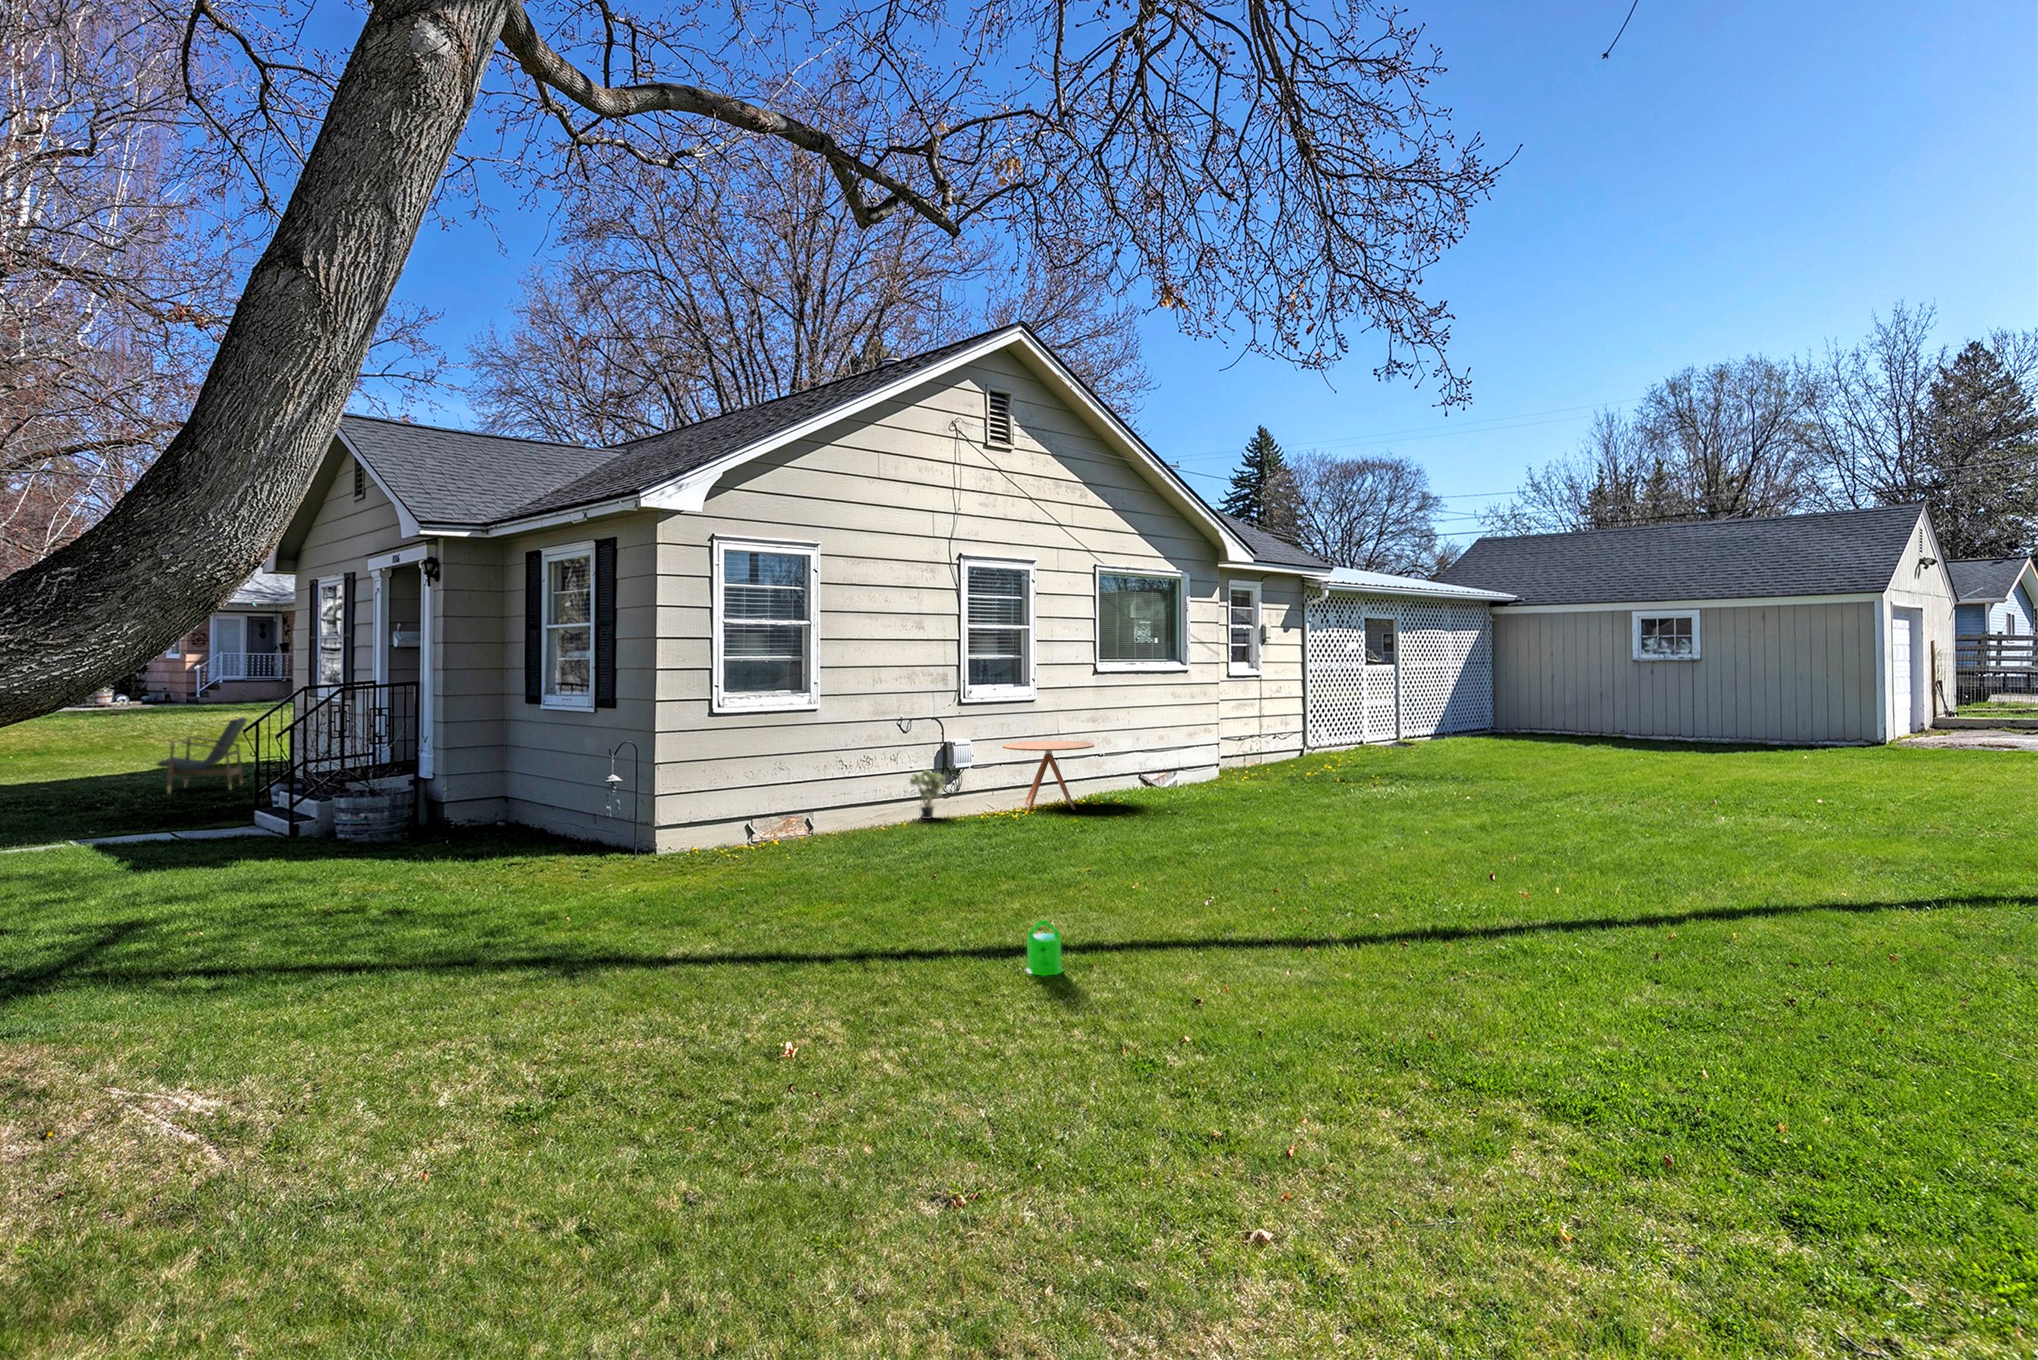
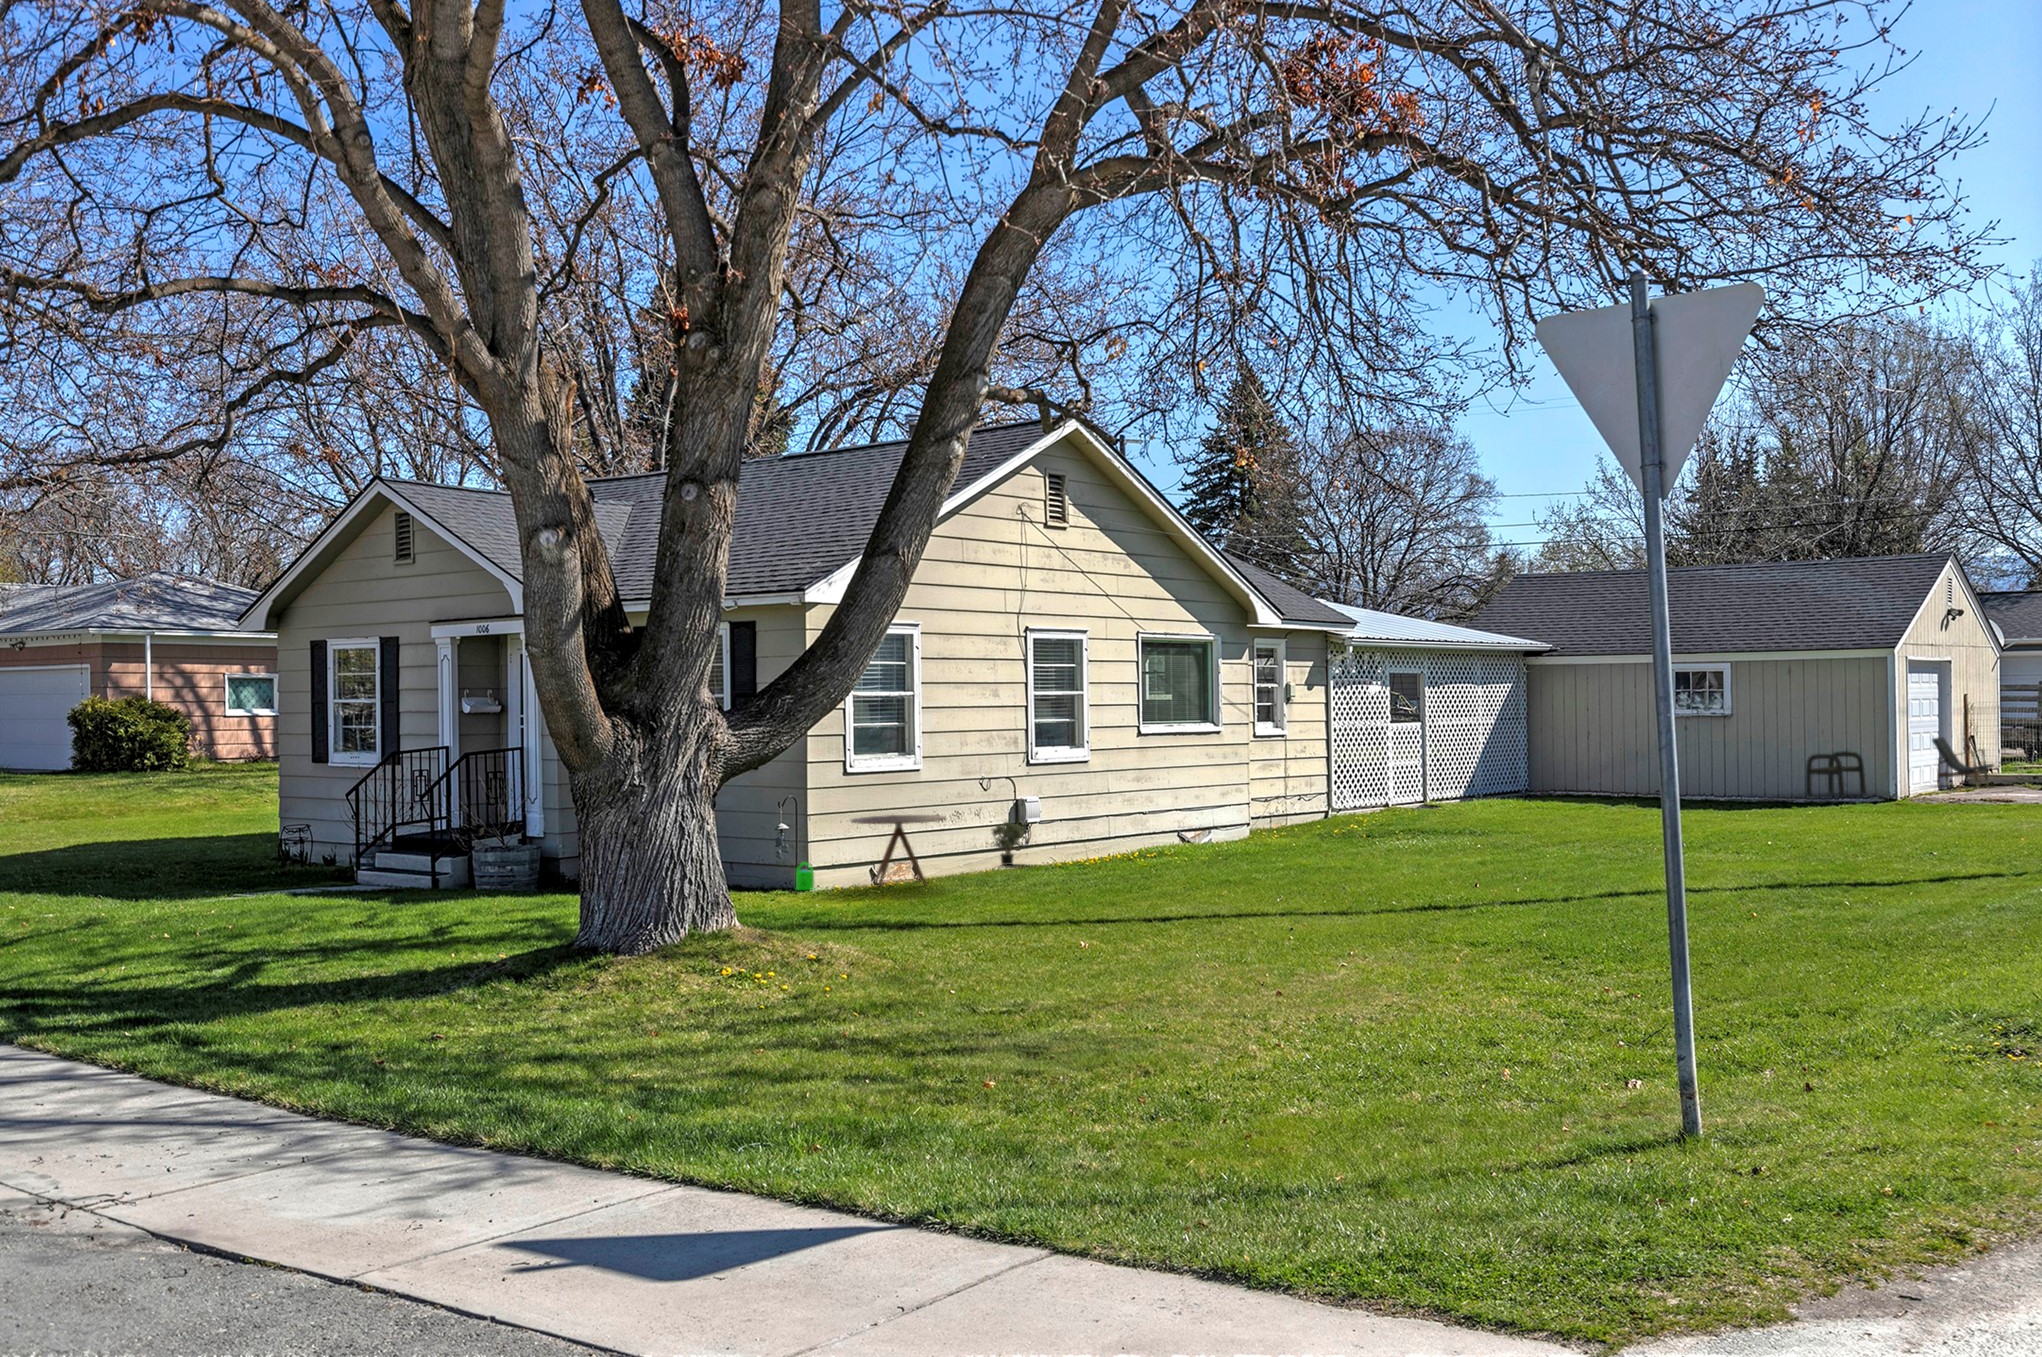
bench: none [1785,699,1847,744] -> present [1806,751,1866,797]
lounge chair: present [157,718,247,793] -> present [1932,737,1994,787]
round table: present [1003,741,1094,810] -> present [851,815,946,887]
watering can: present [1026,919,1063,976] -> present [796,862,814,890]

